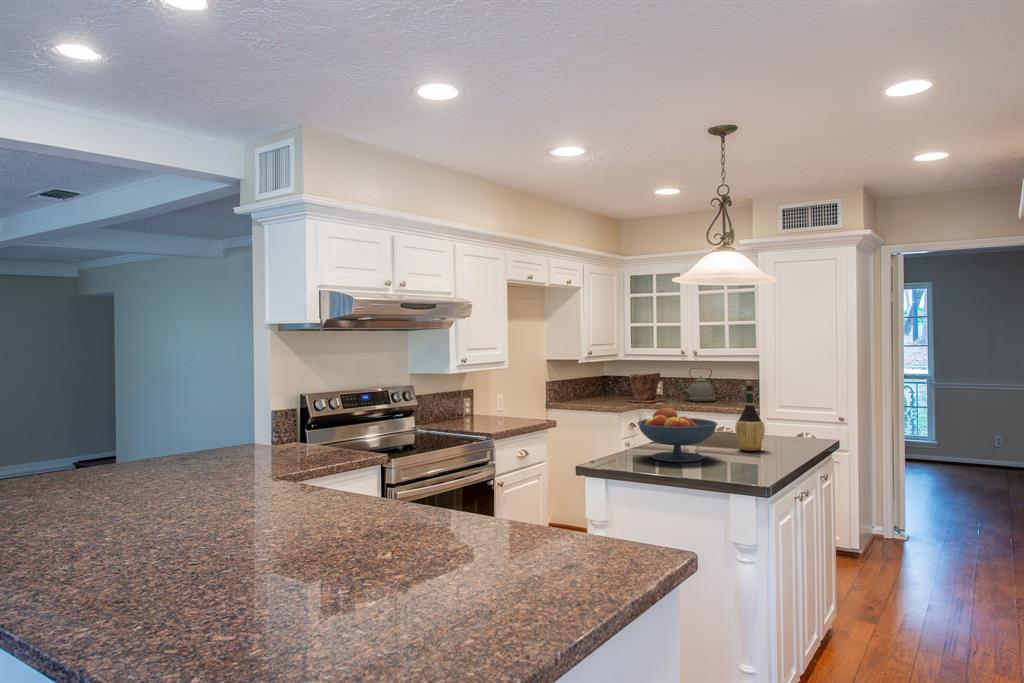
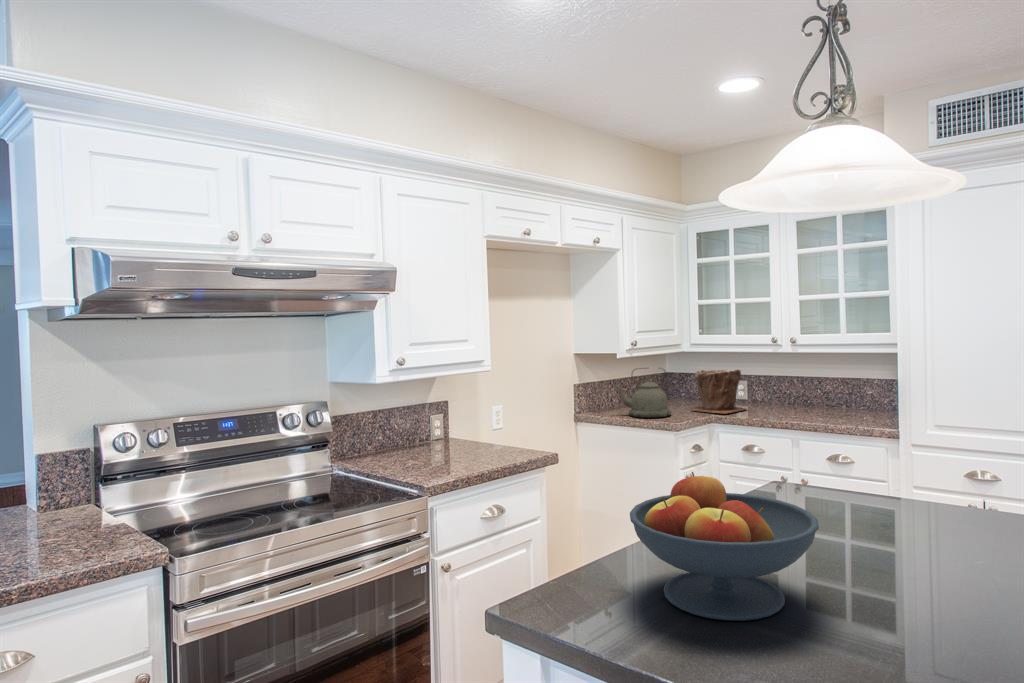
kettle: present [678,370,716,402] -> present [615,368,671,418]
wine bottle: present [735,381,765,451] -> none [863,414,936,575]

